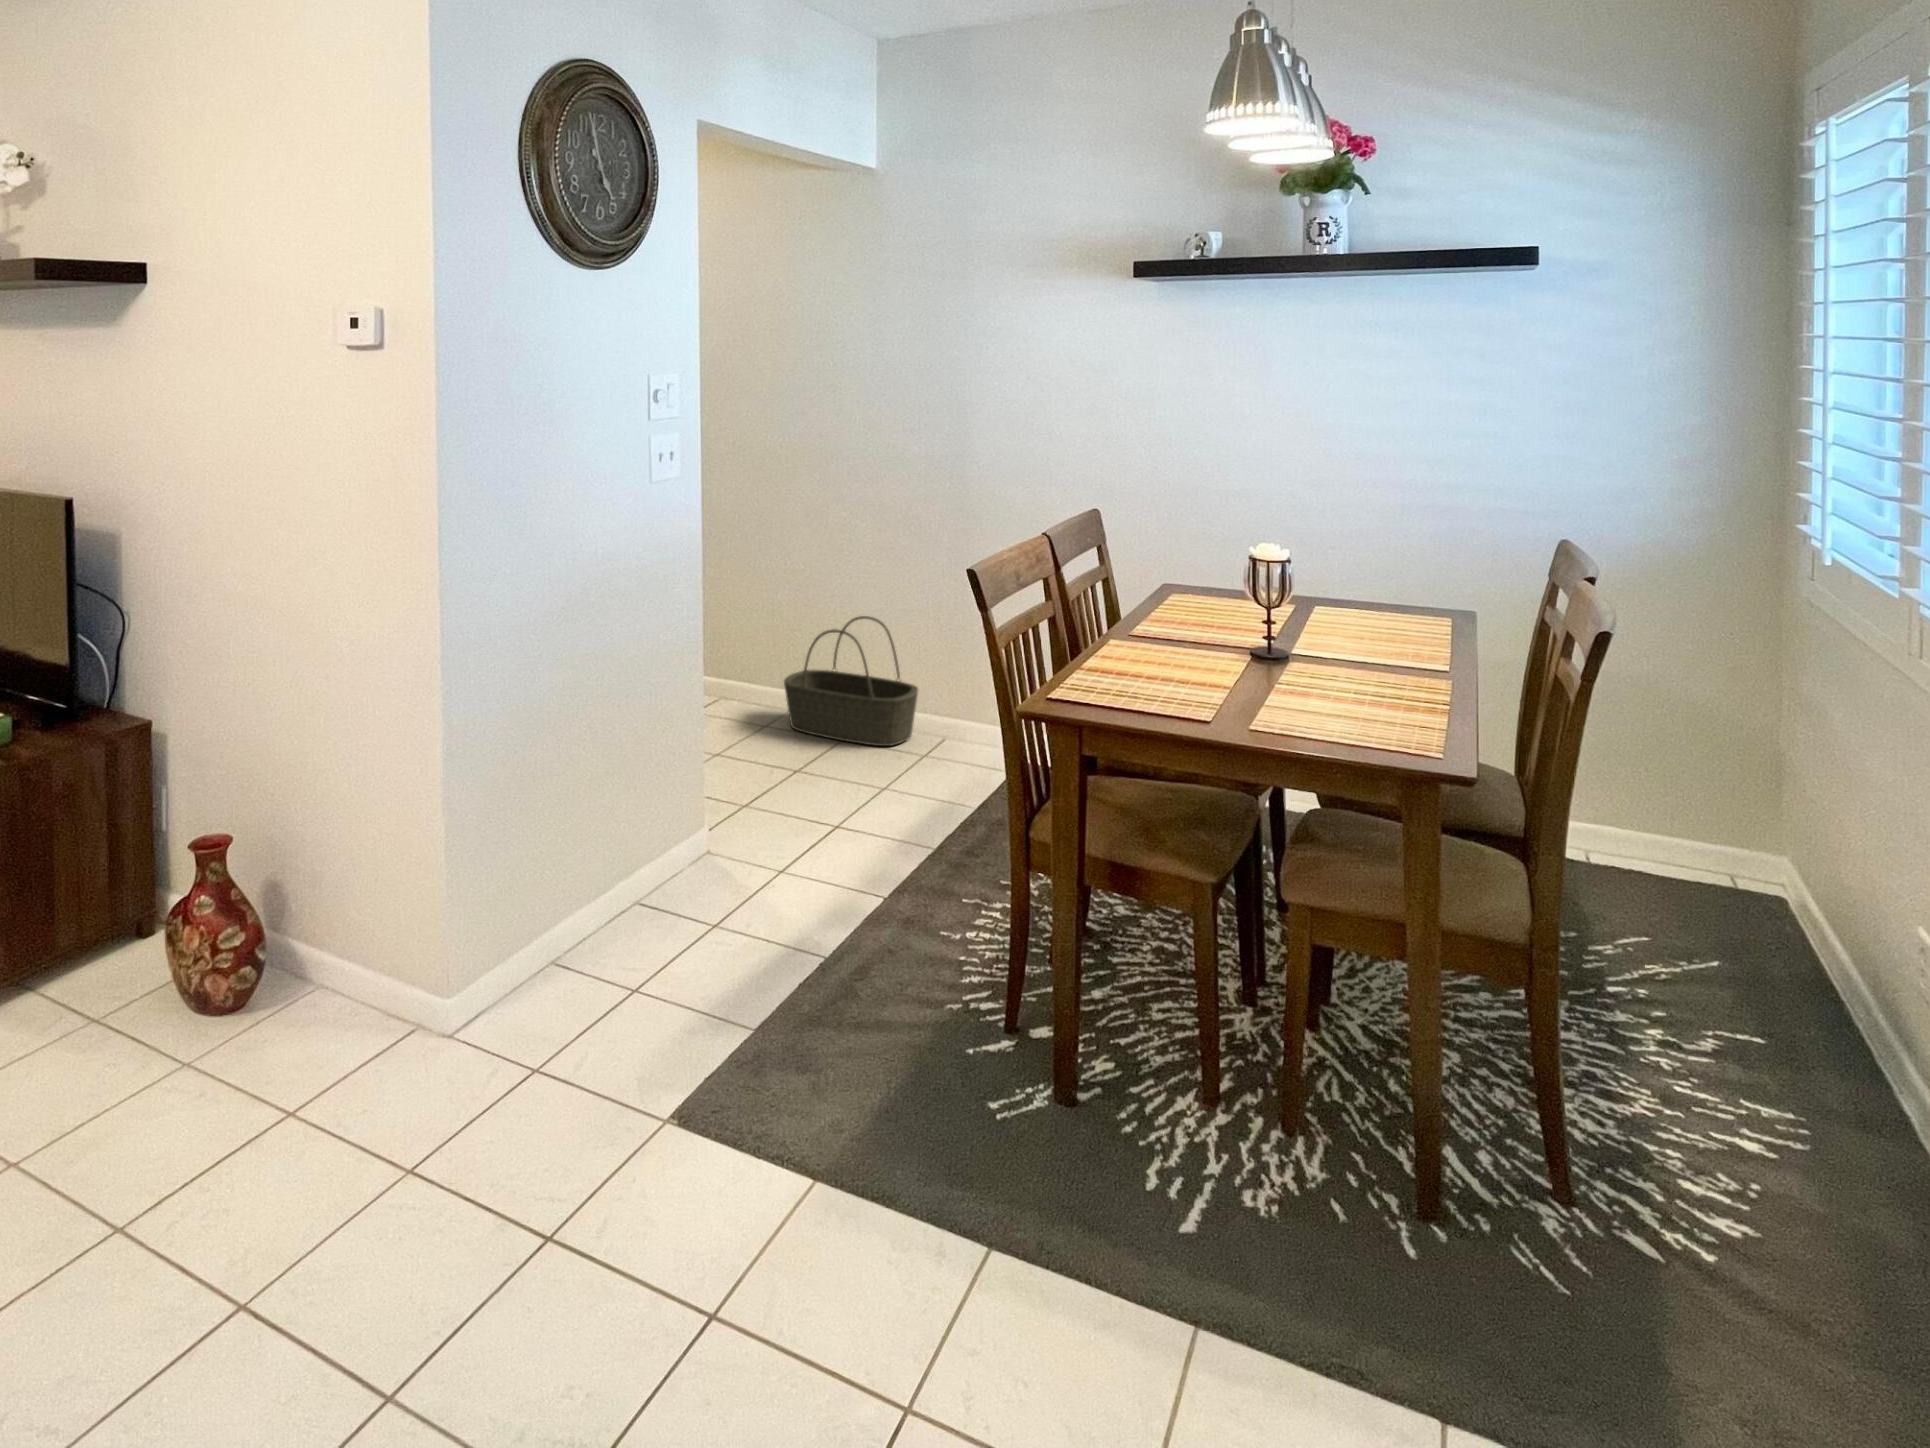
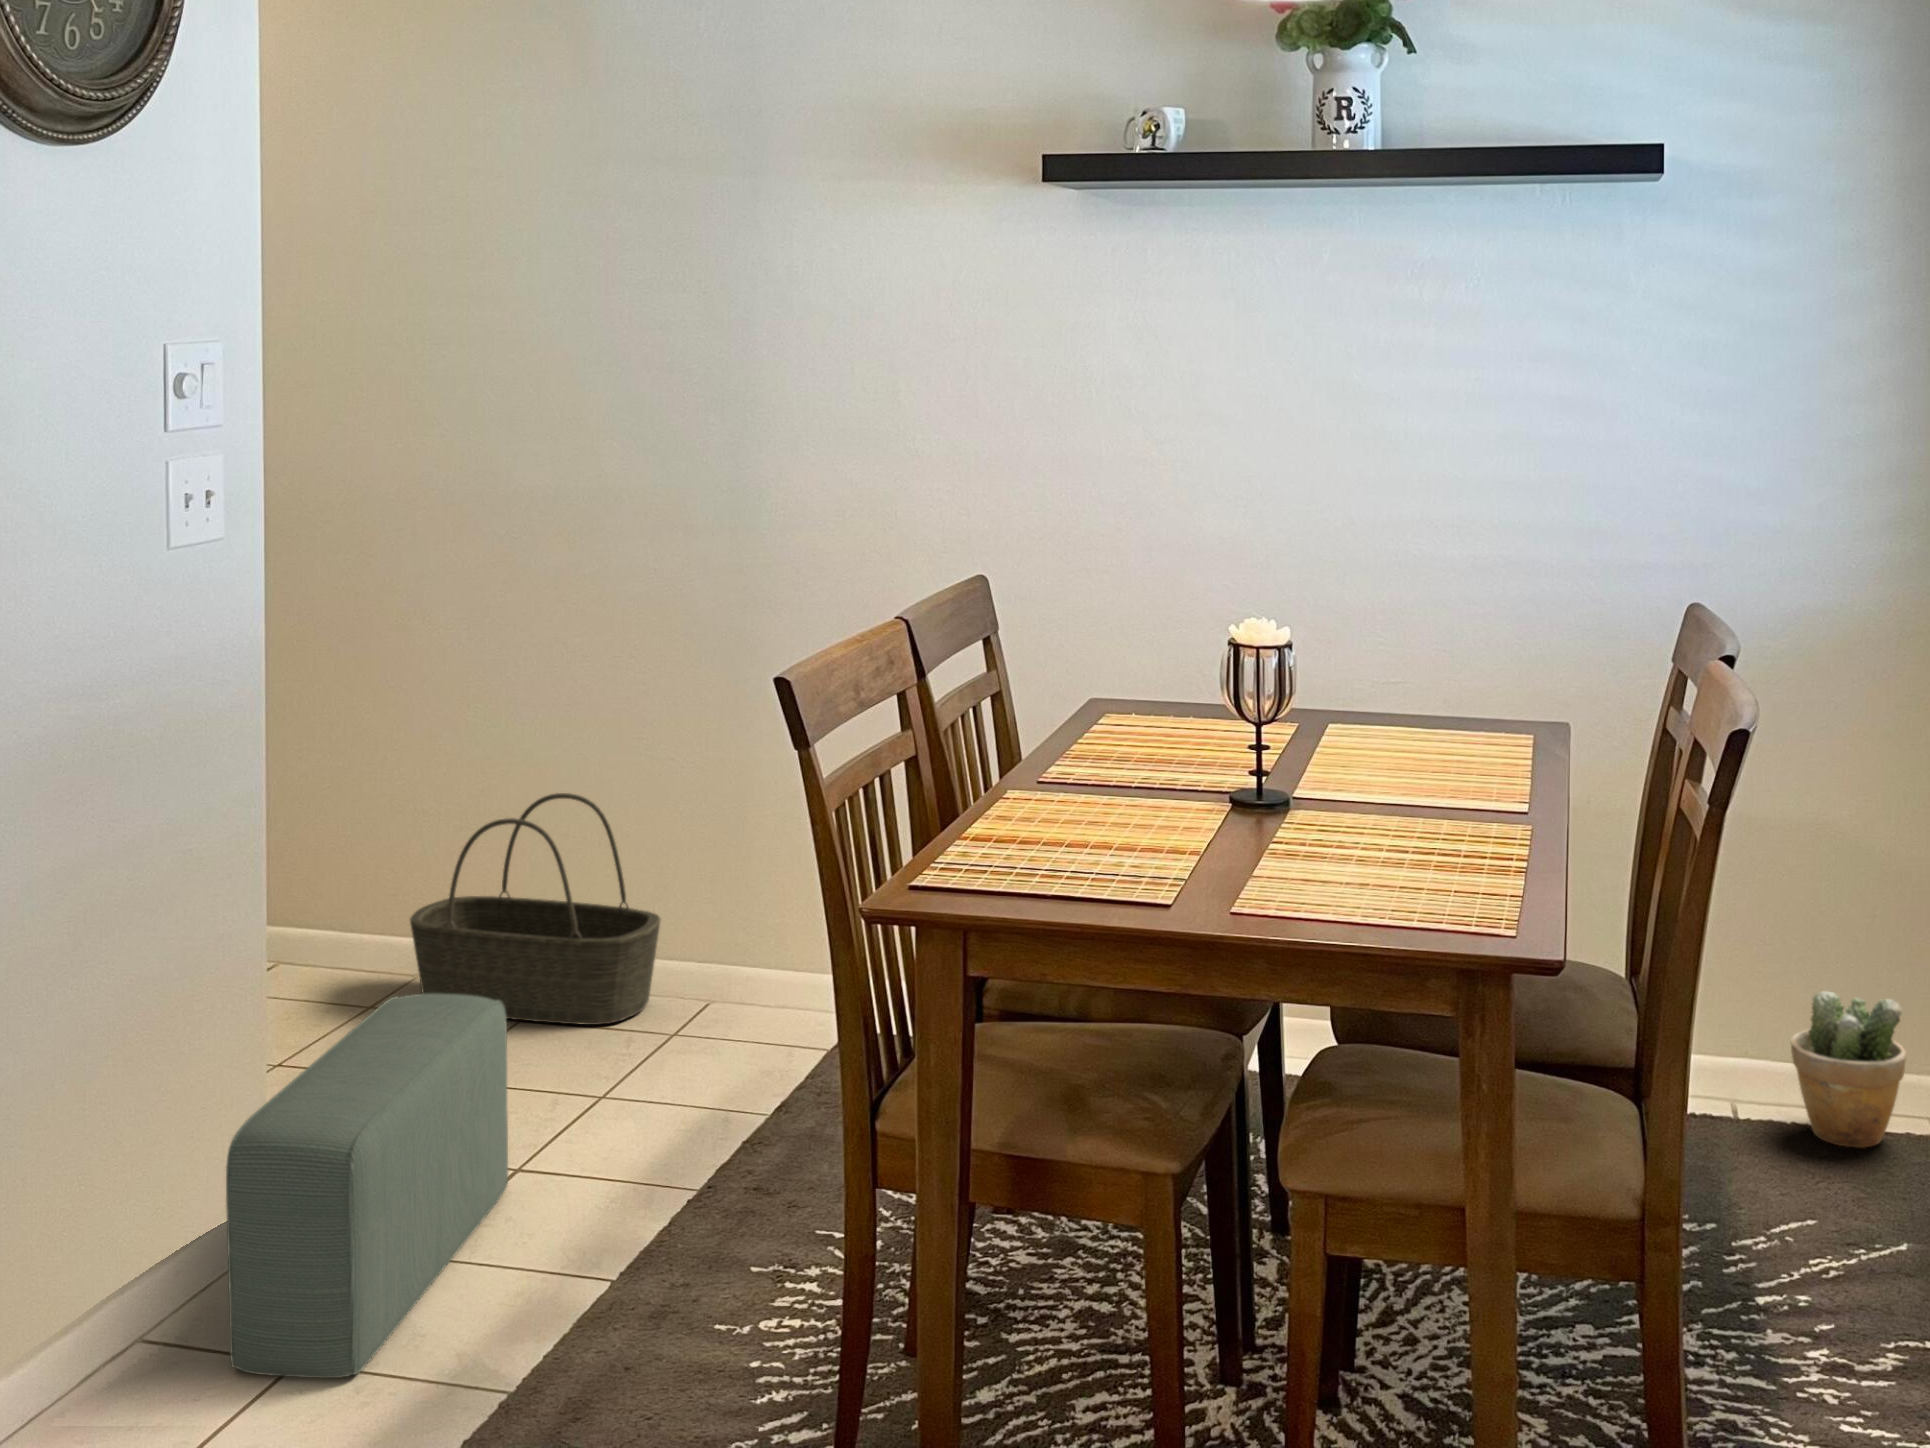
pouf: none [672,728,829,944] -> present [226,994,508,1378]
potted plant: none [1628,785,1713,889] -> present [1790,991,1906,1148]

